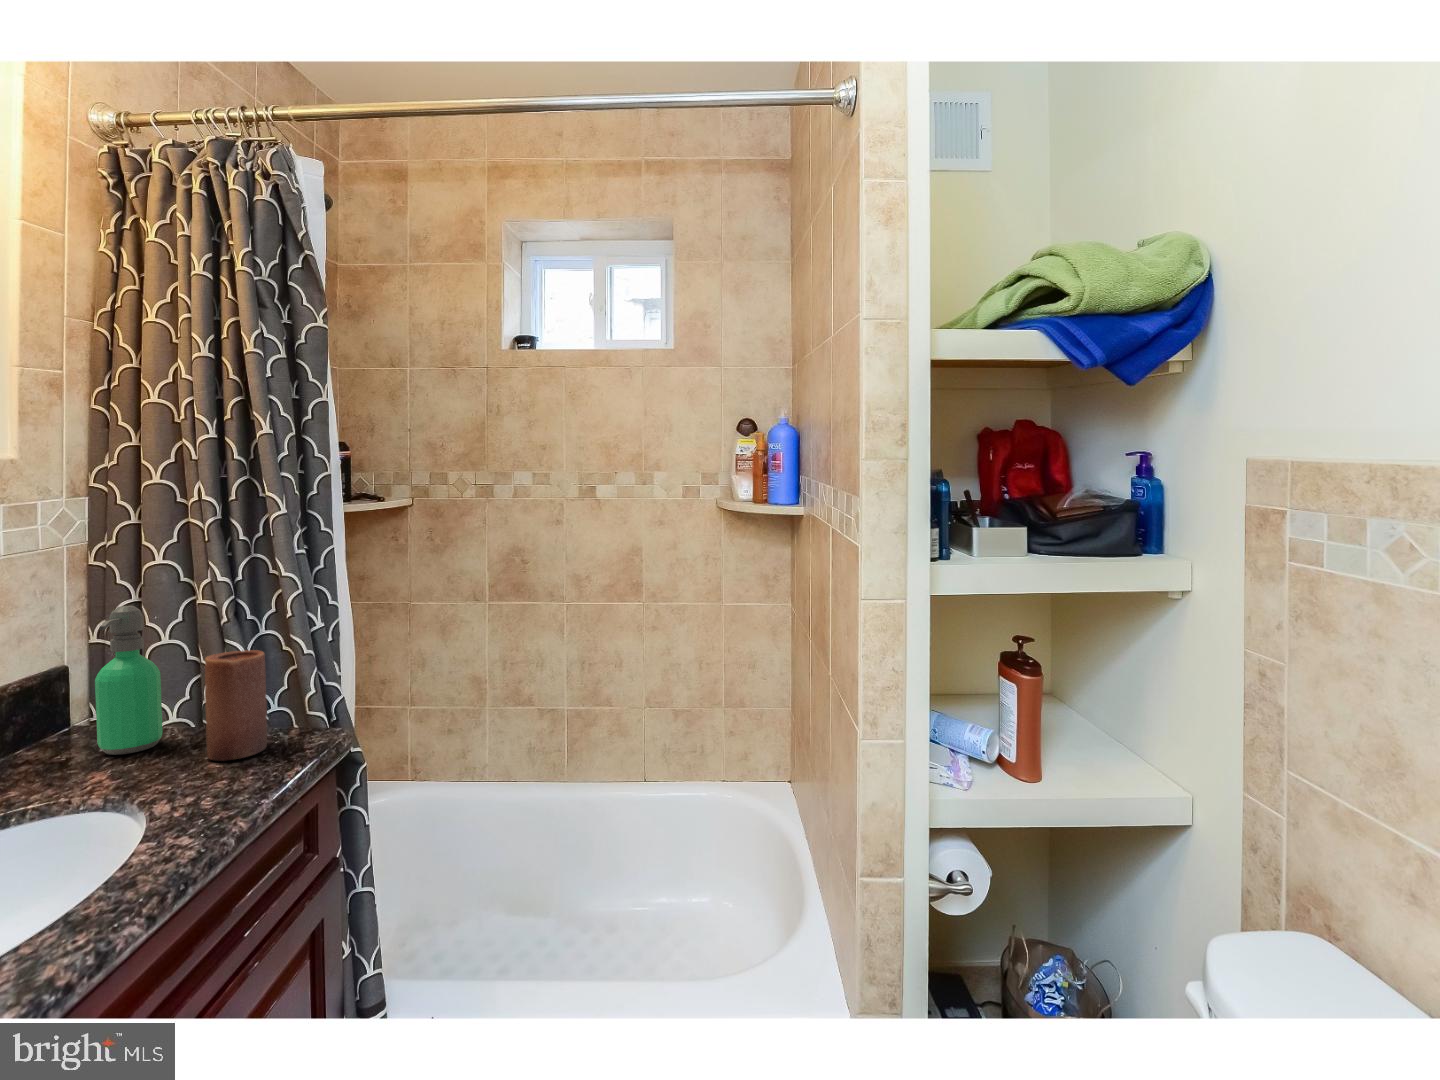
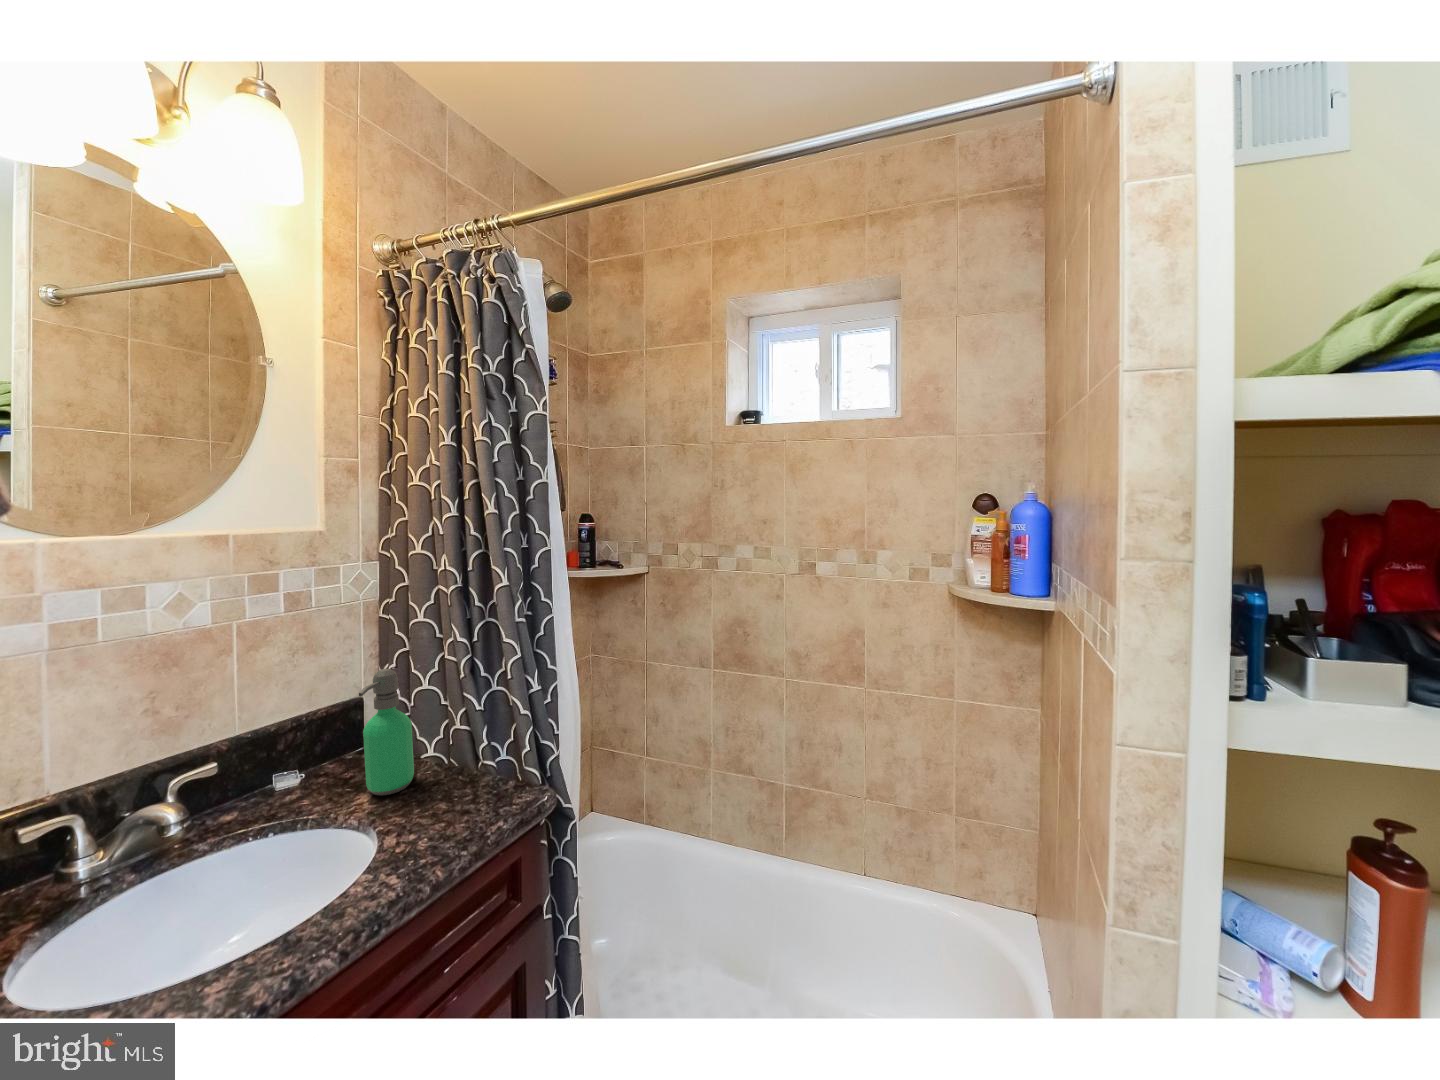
candle: present [205,650,267,761] -> none [430,717,482,822]

